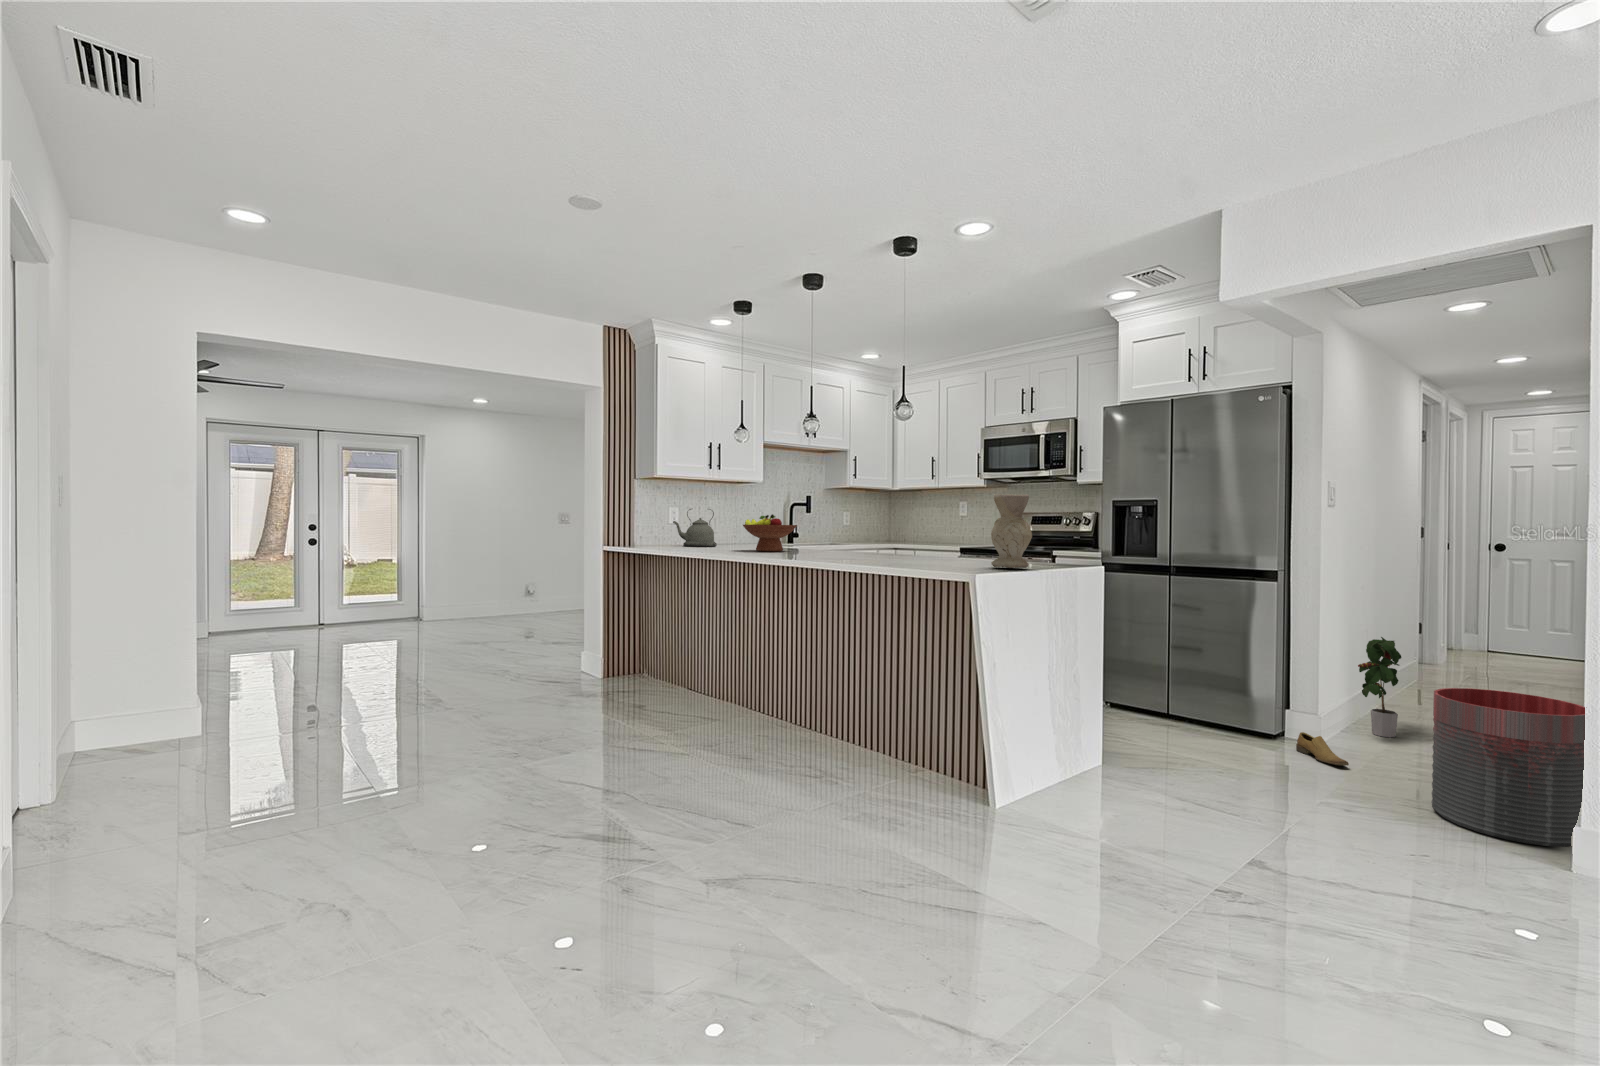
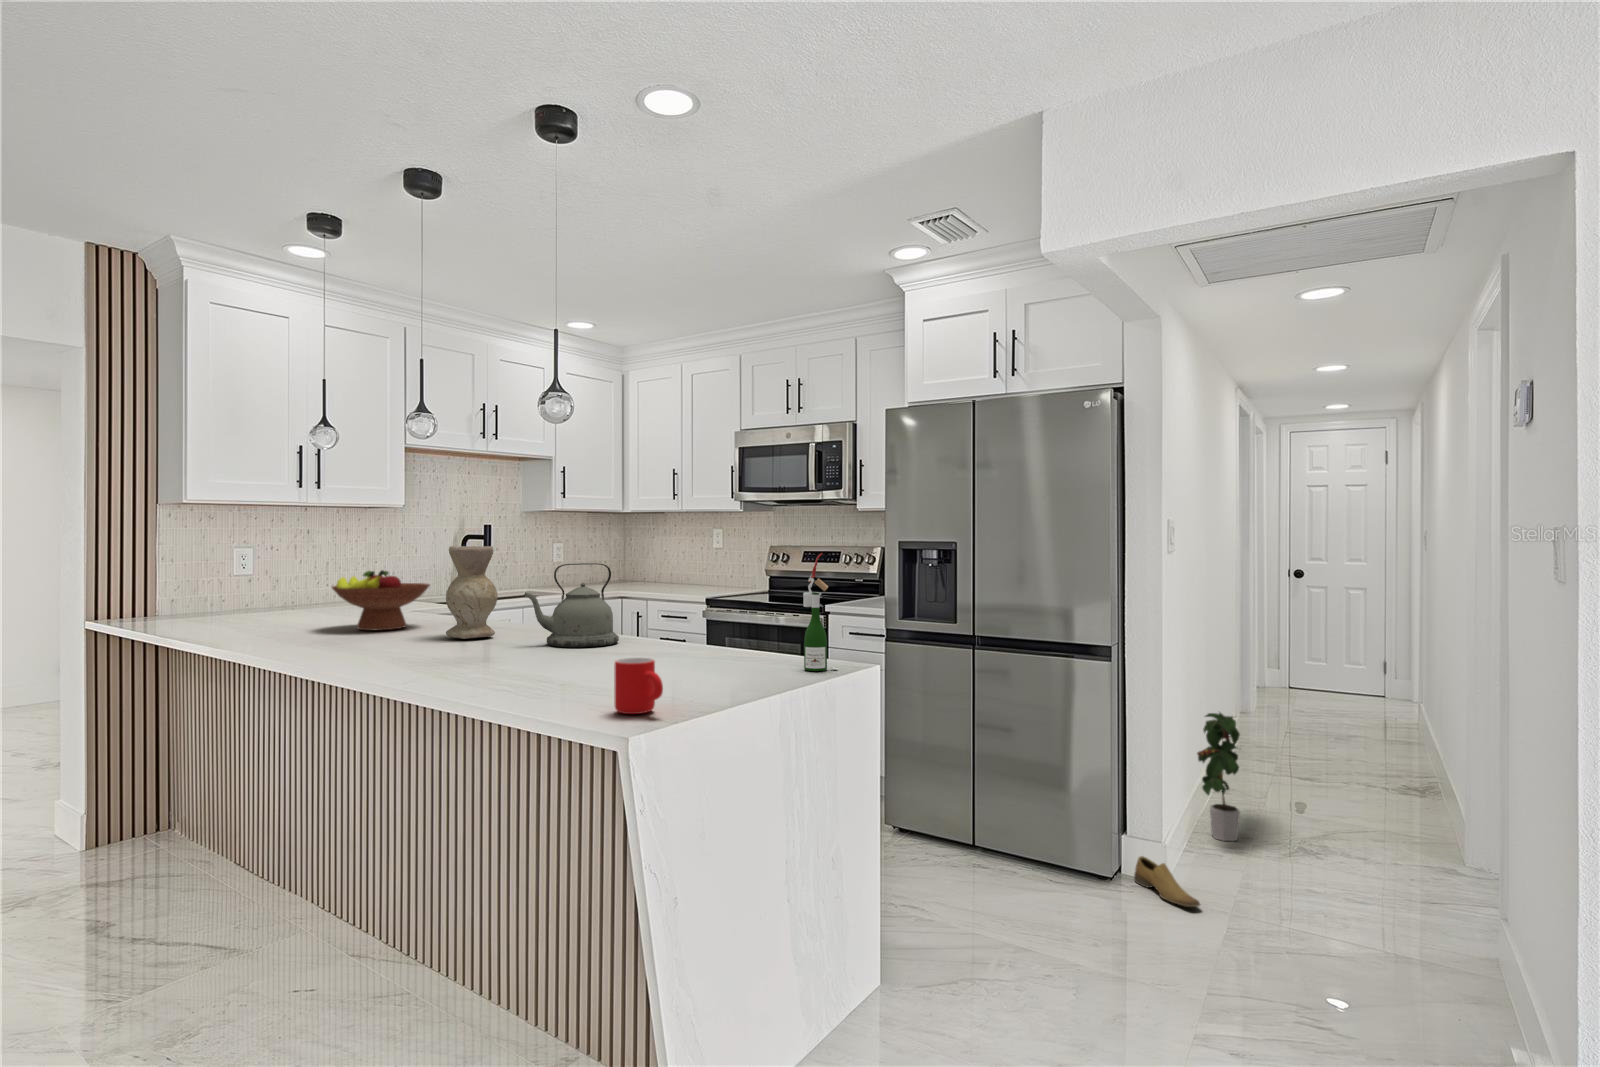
vase: present [991,494,1032,568] -> present [446,546,498,639]
wine bottle: none [1048,495,1071,569] -> present [803,553,838,671]
kettle: present [673,509,717,547] -> present [524,563,619,647]
mug: none [944,545,973,574] -> present [614,658,663,714]
trash can: present [1431,688,1585,847] -> none [1308,804,1496,1036]

